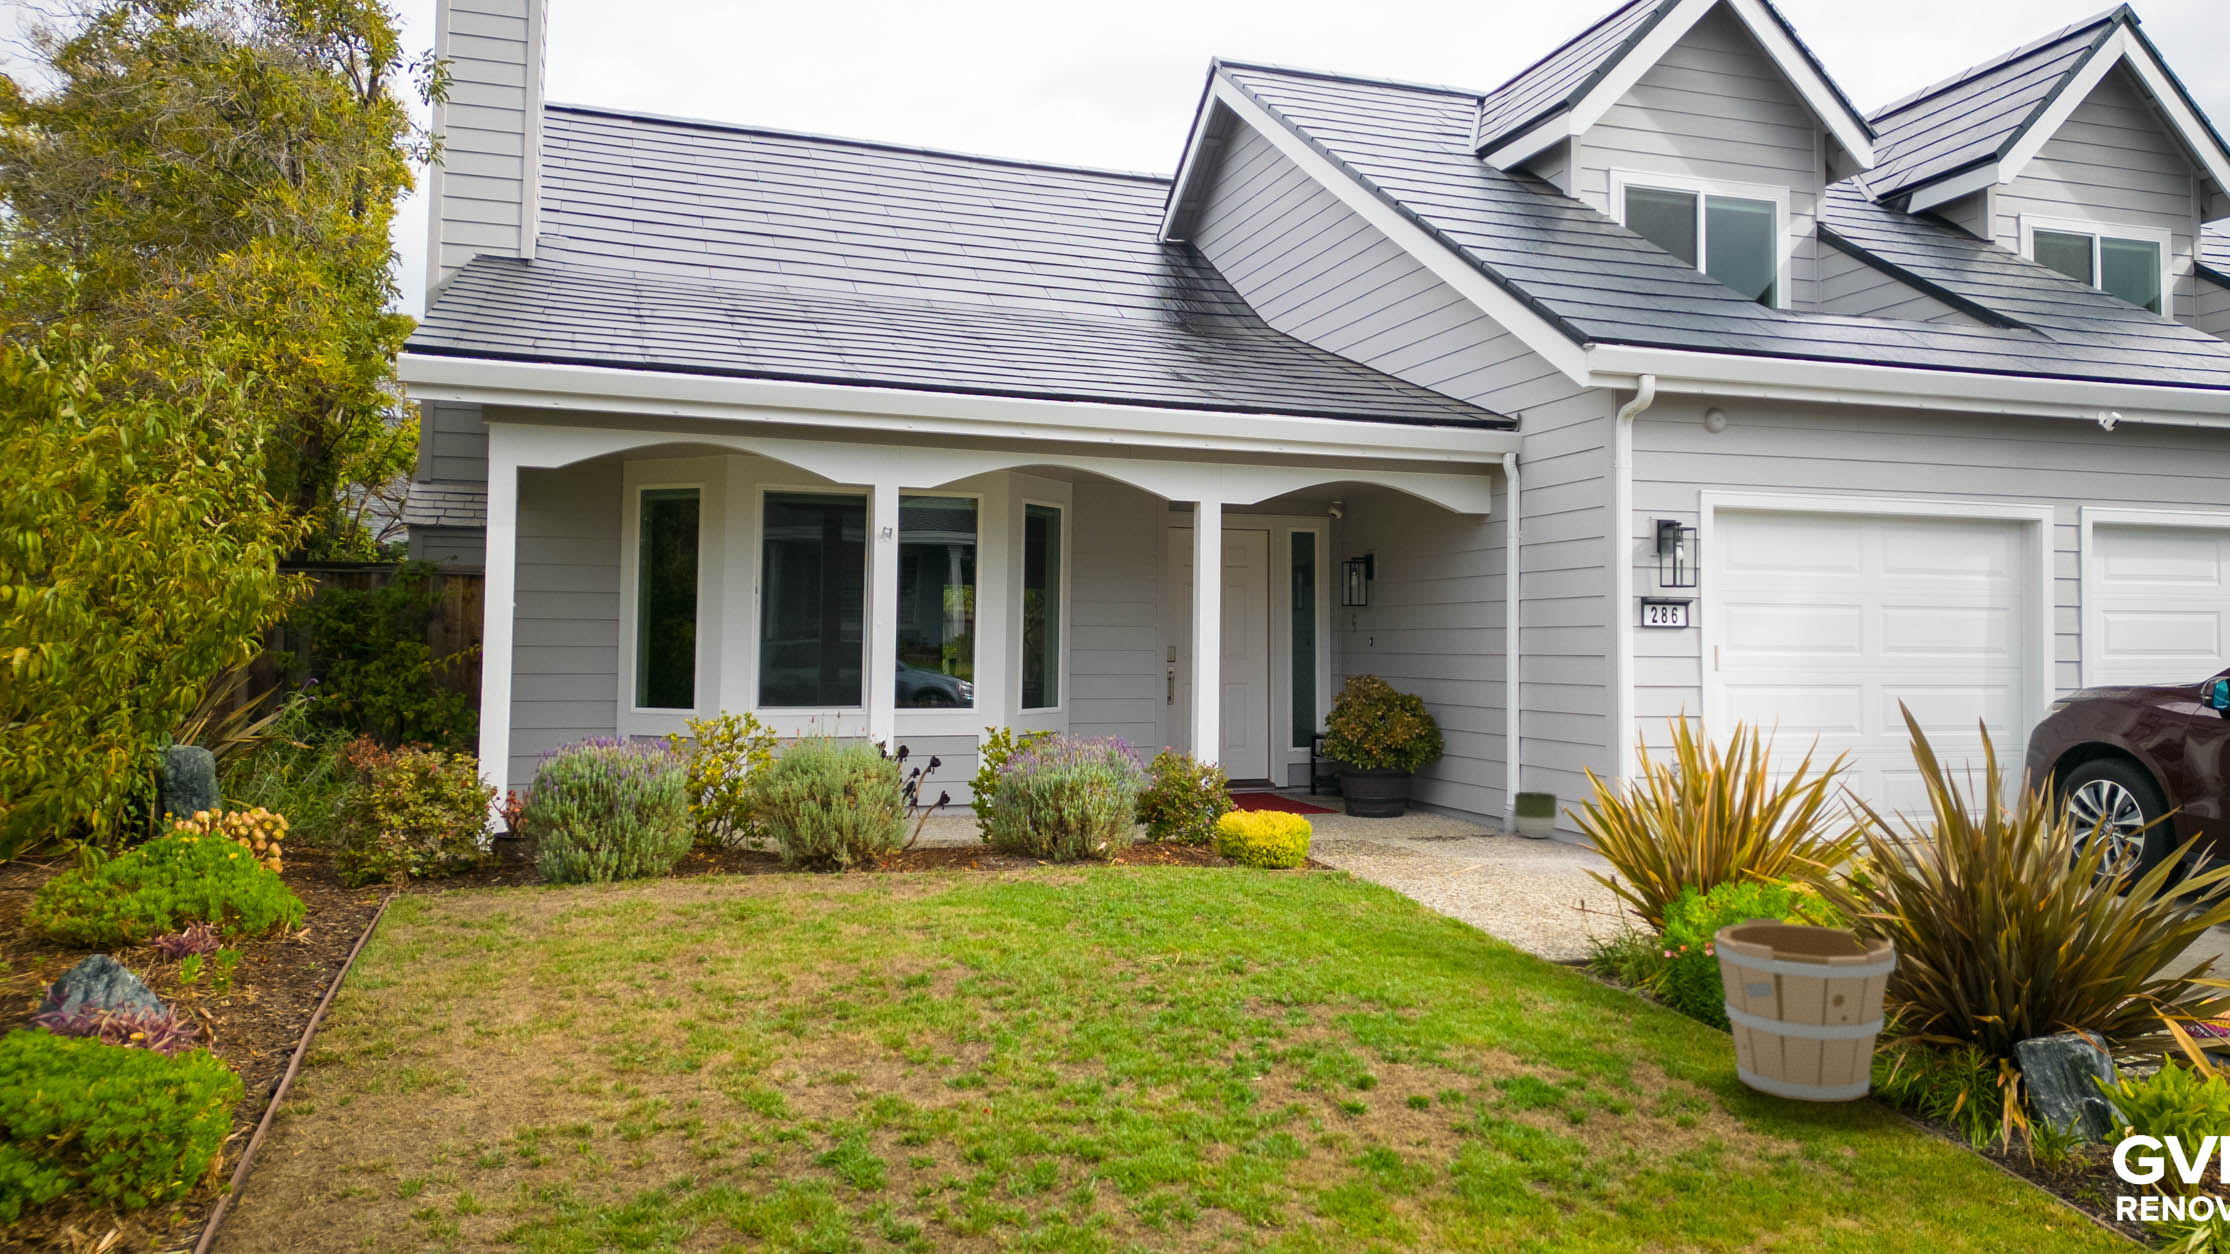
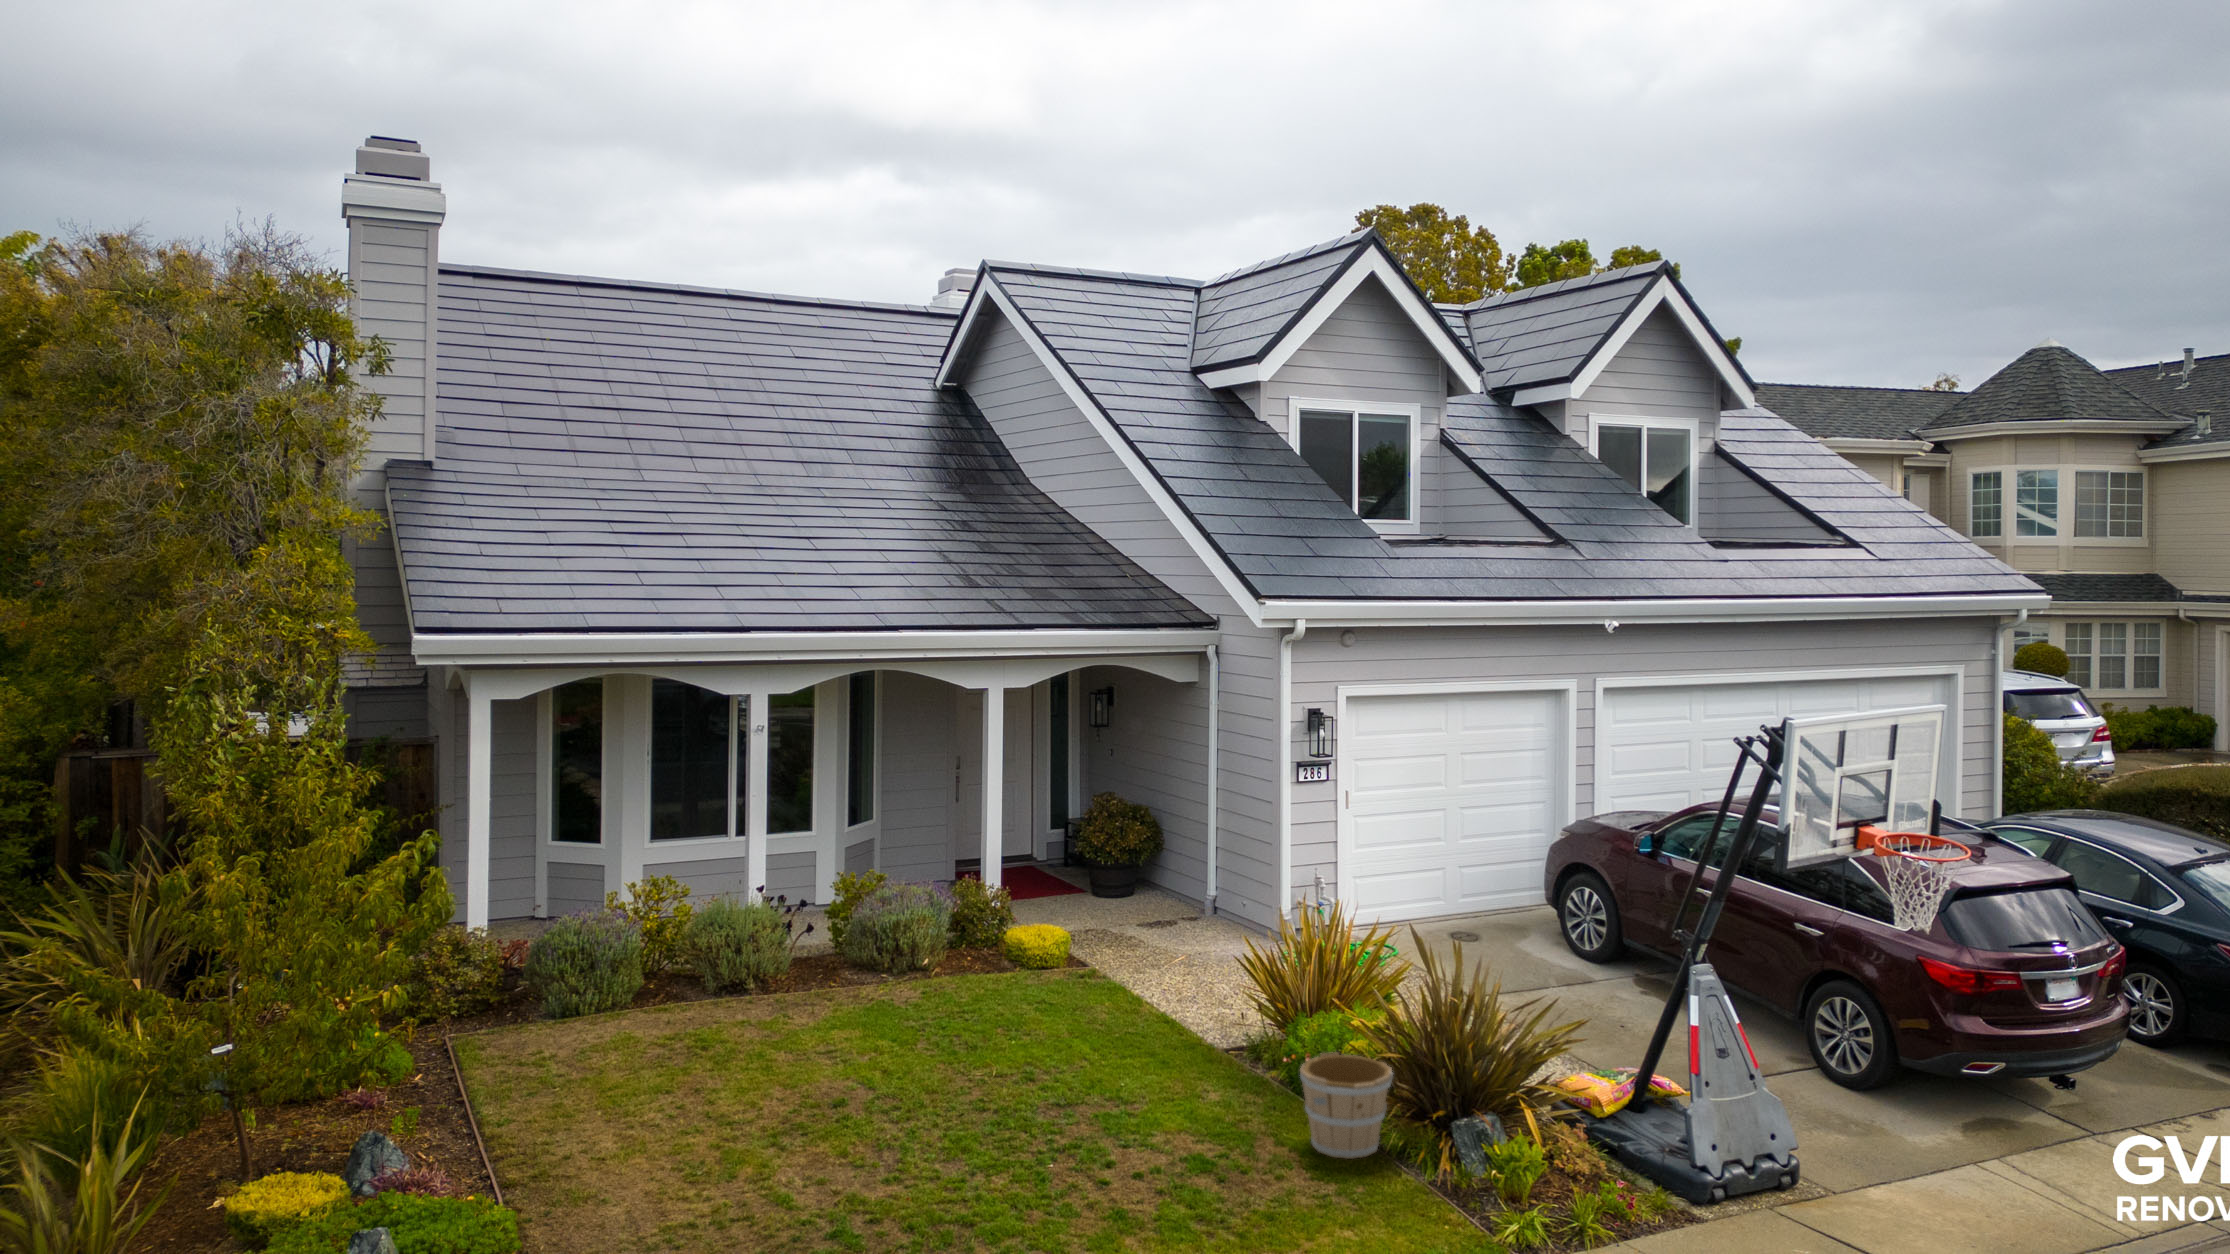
planter: present [1514,792,1557,838] -> none [1212,891,1241,925]

